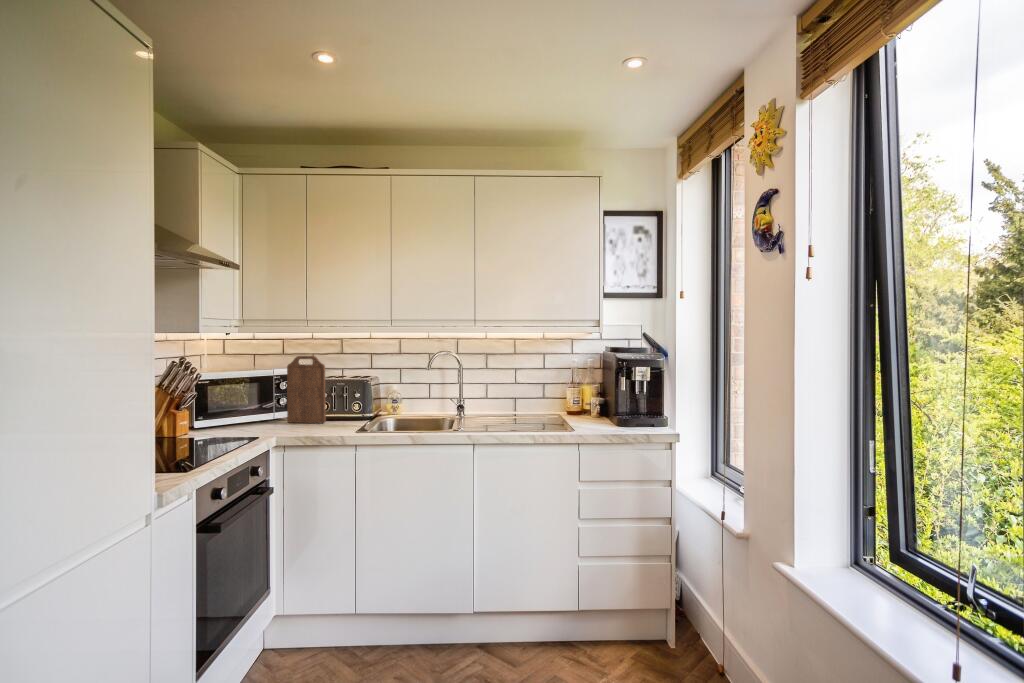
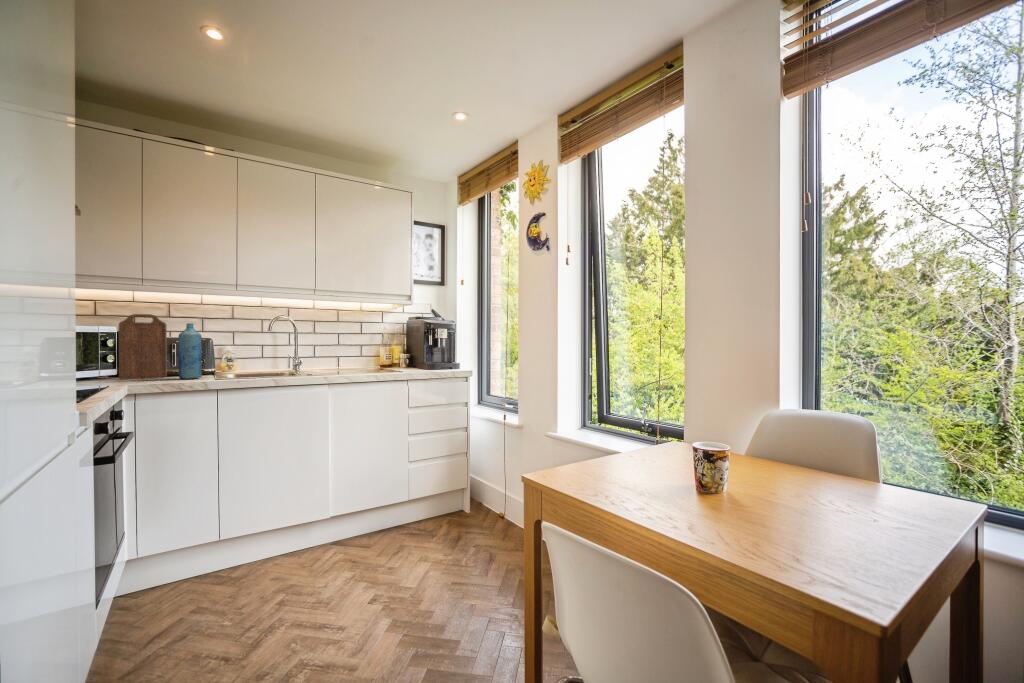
bottle: none [326,367,348,429] -> present [179,323,202,379]

